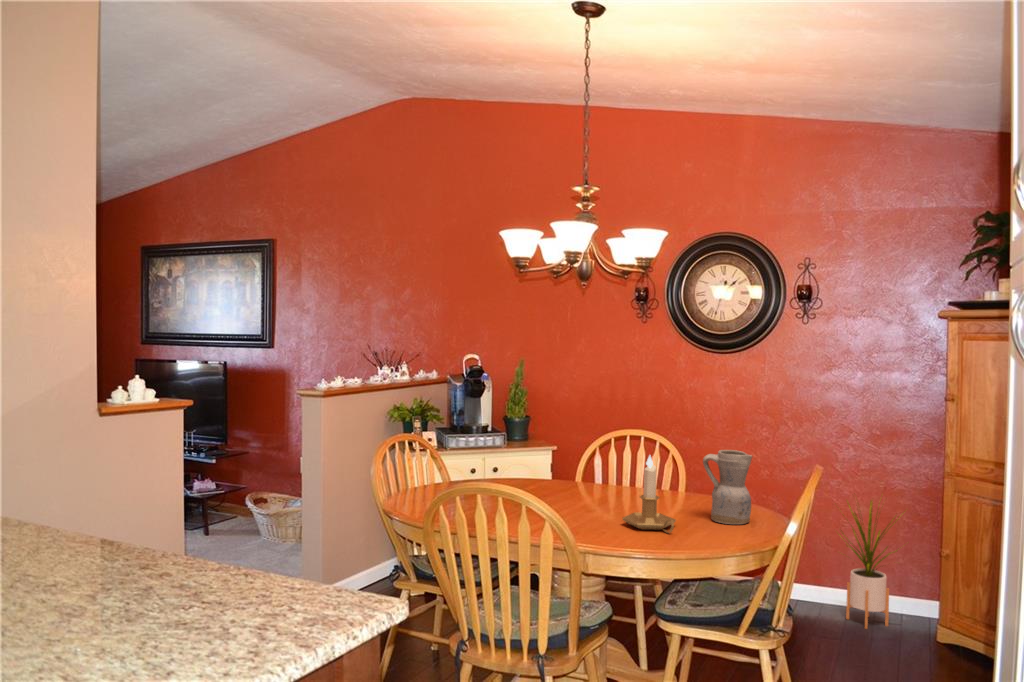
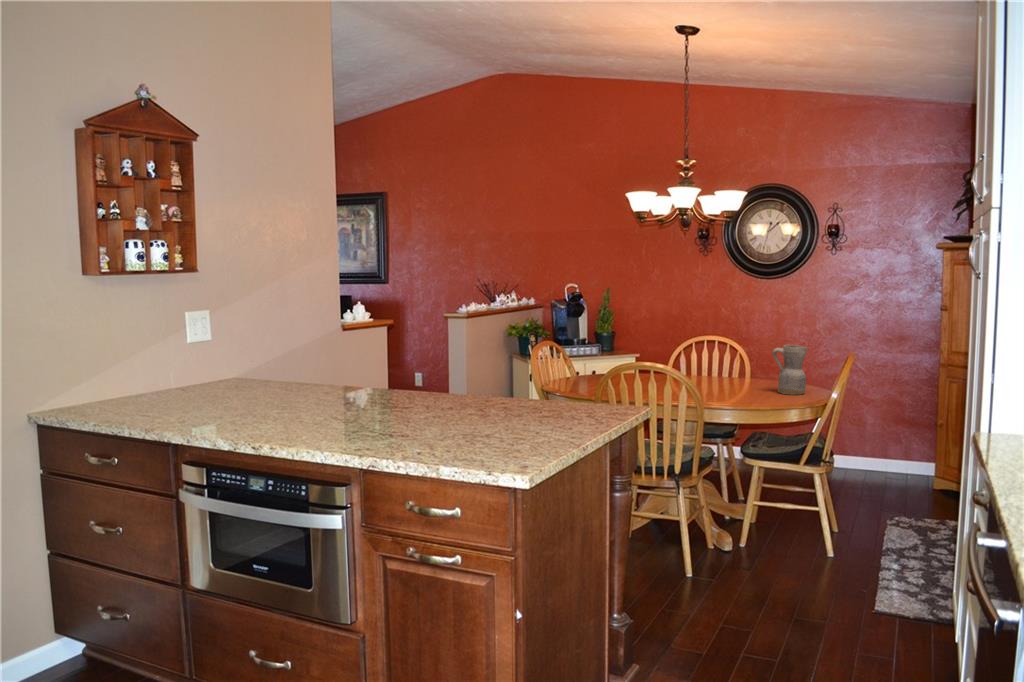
candlestick: present [622,456,676,533] -> none [719,348,757,400]
house plant: present [846,501,903,629] -> none [854,380,911,480]

